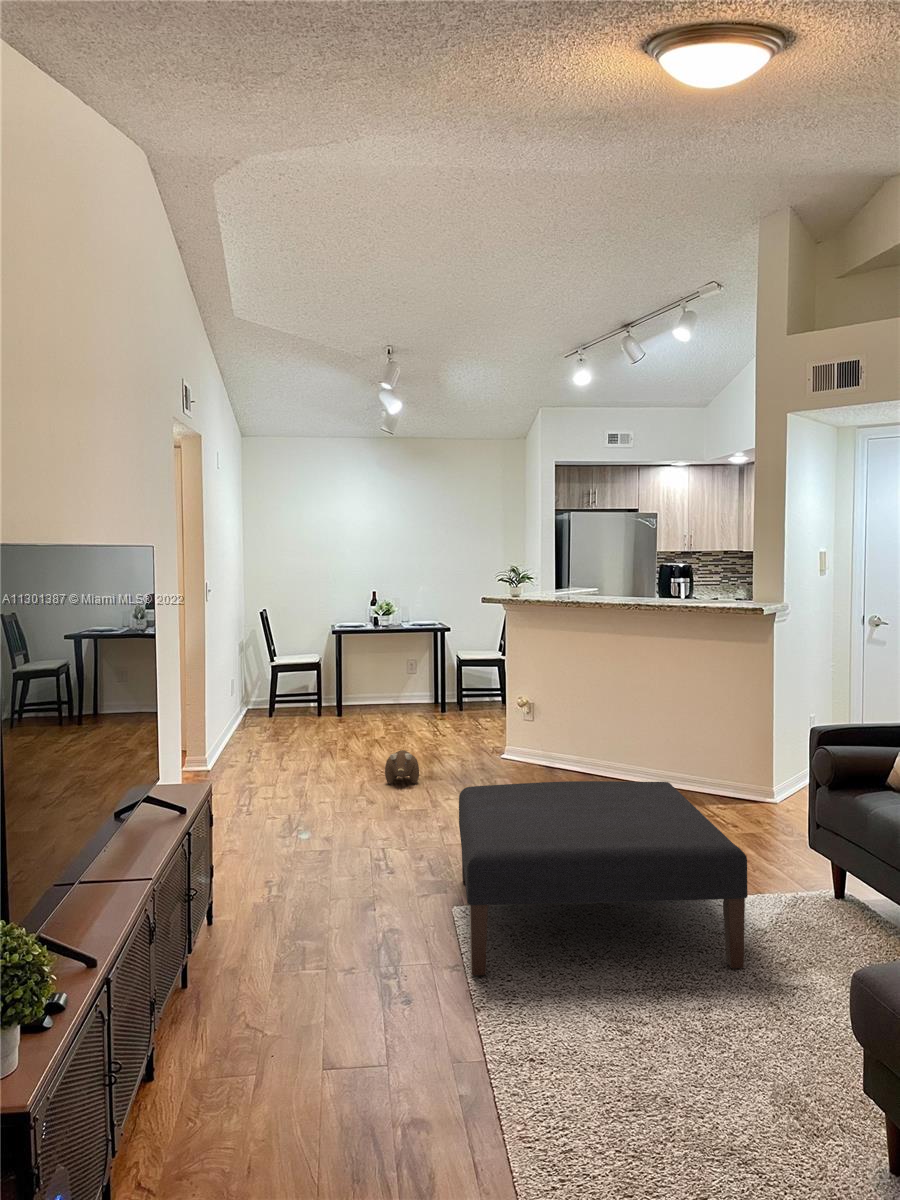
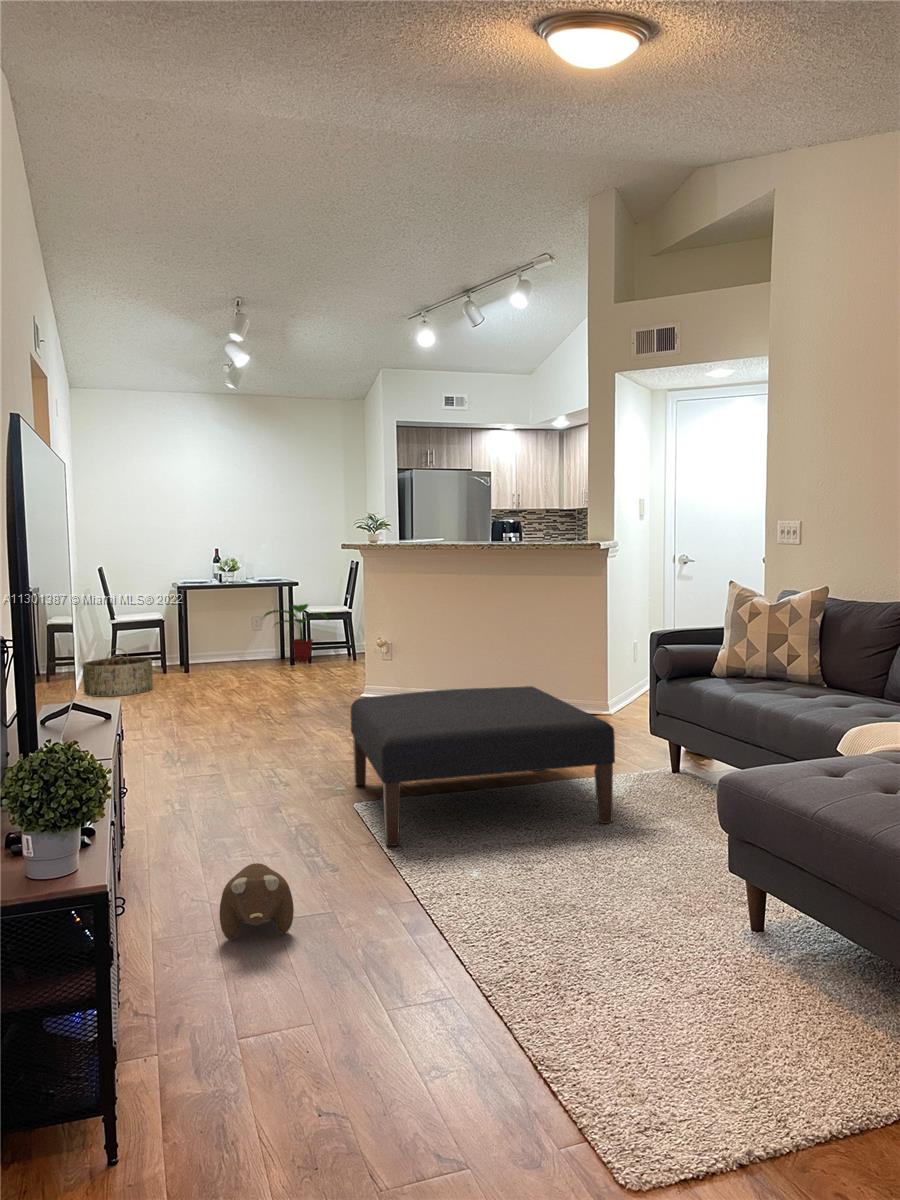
potted plant: none [416,649,483,708] -> present [264,604,328,661]
basket: none [235,693,301,743] -> present [83,649,153,697]
plush toy: present [385,750,419,784] -> present [220,863,294,939]

